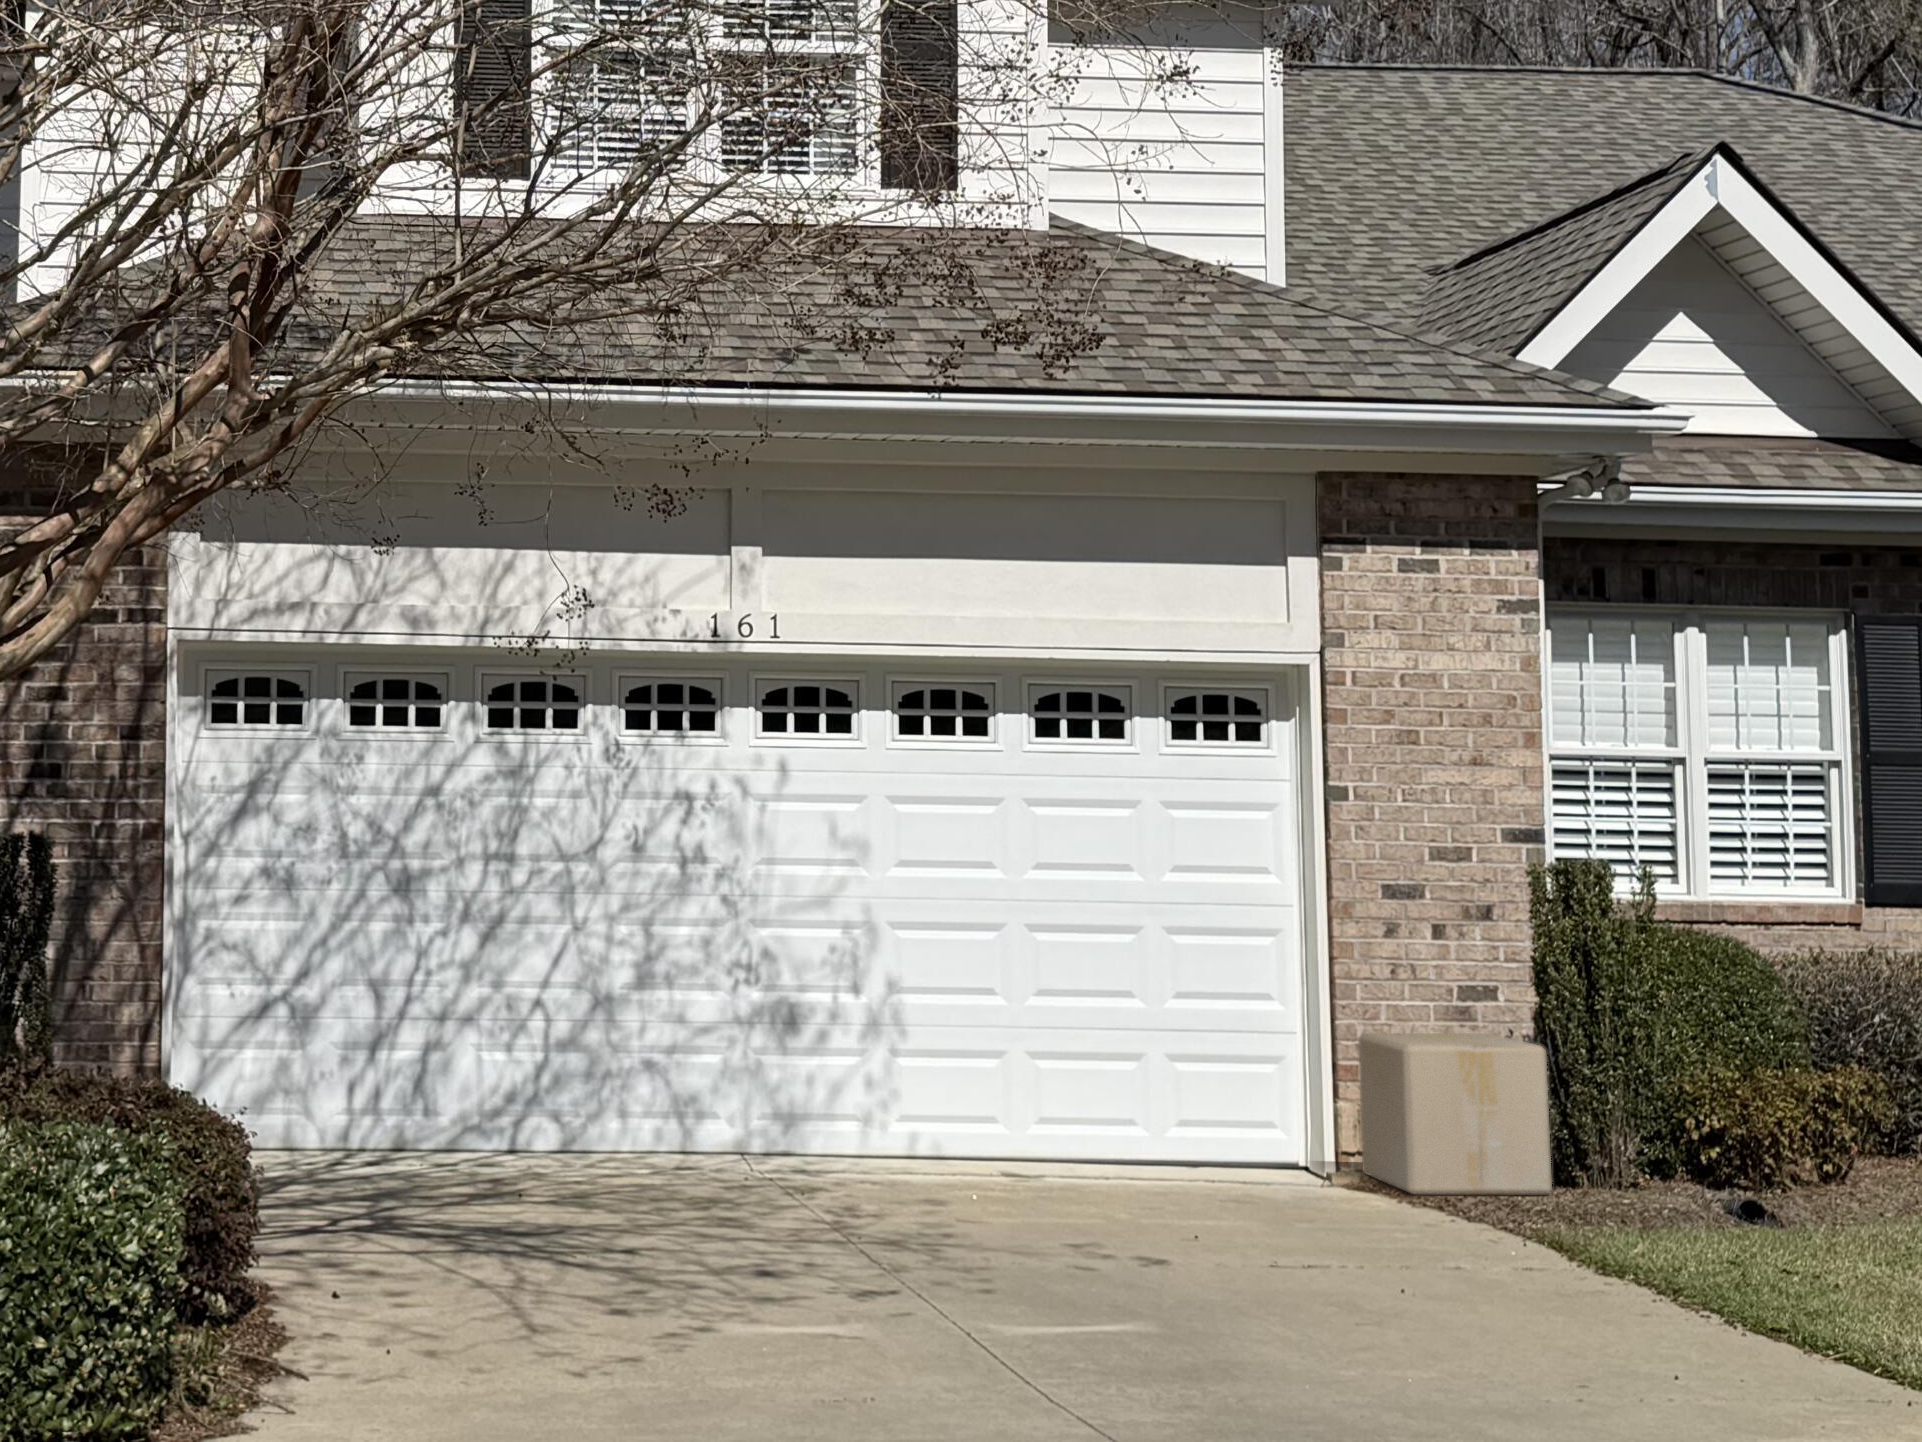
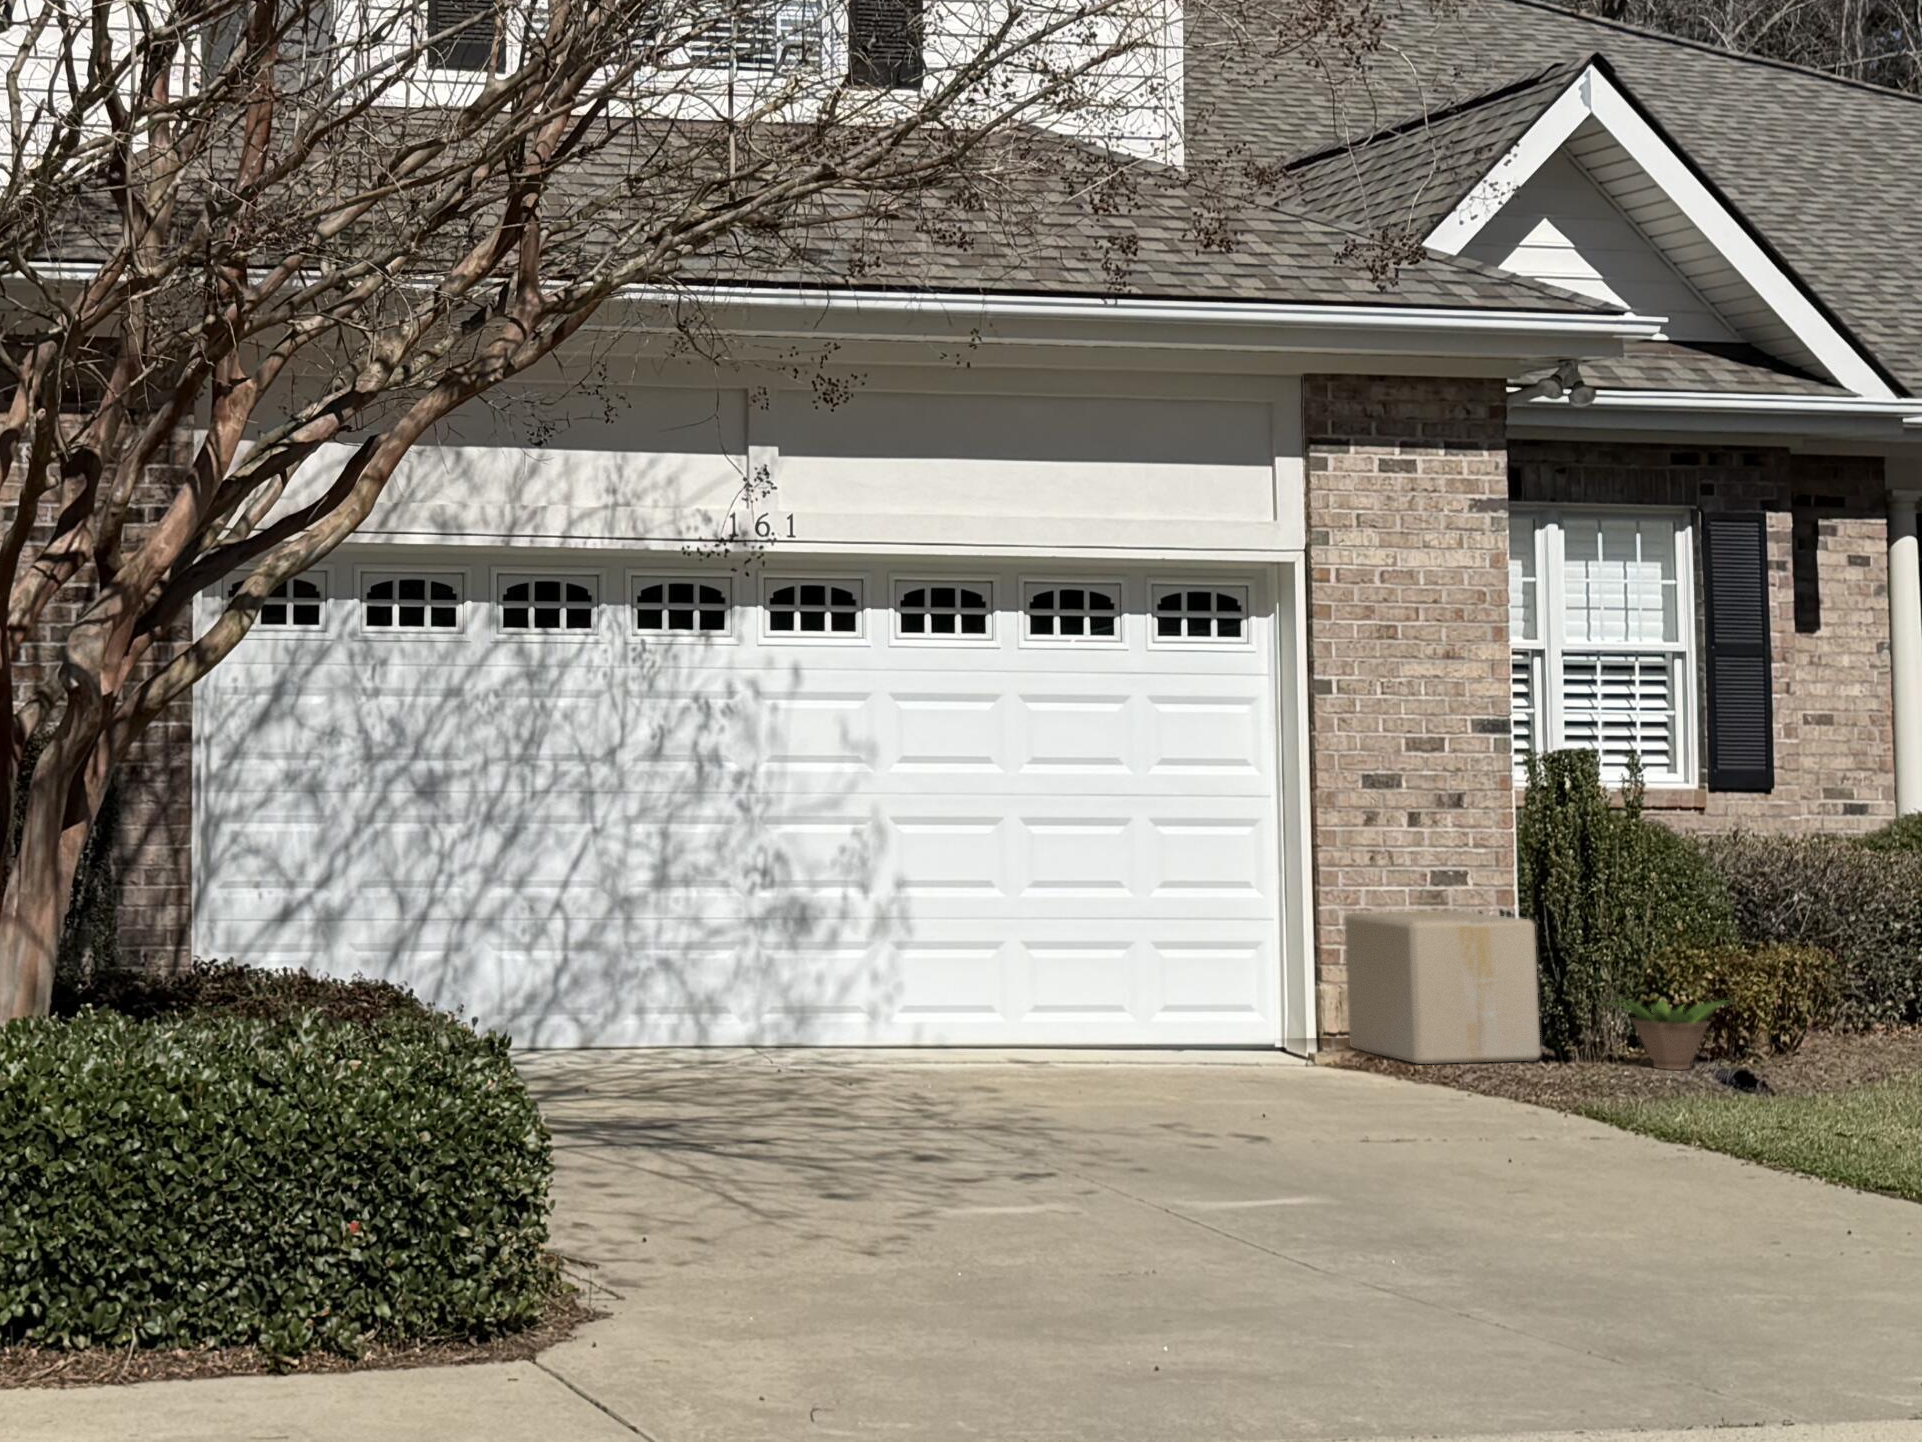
decorative plant: none [1617,1132,1758,1210] -> present [1606,998,1728,1070]

